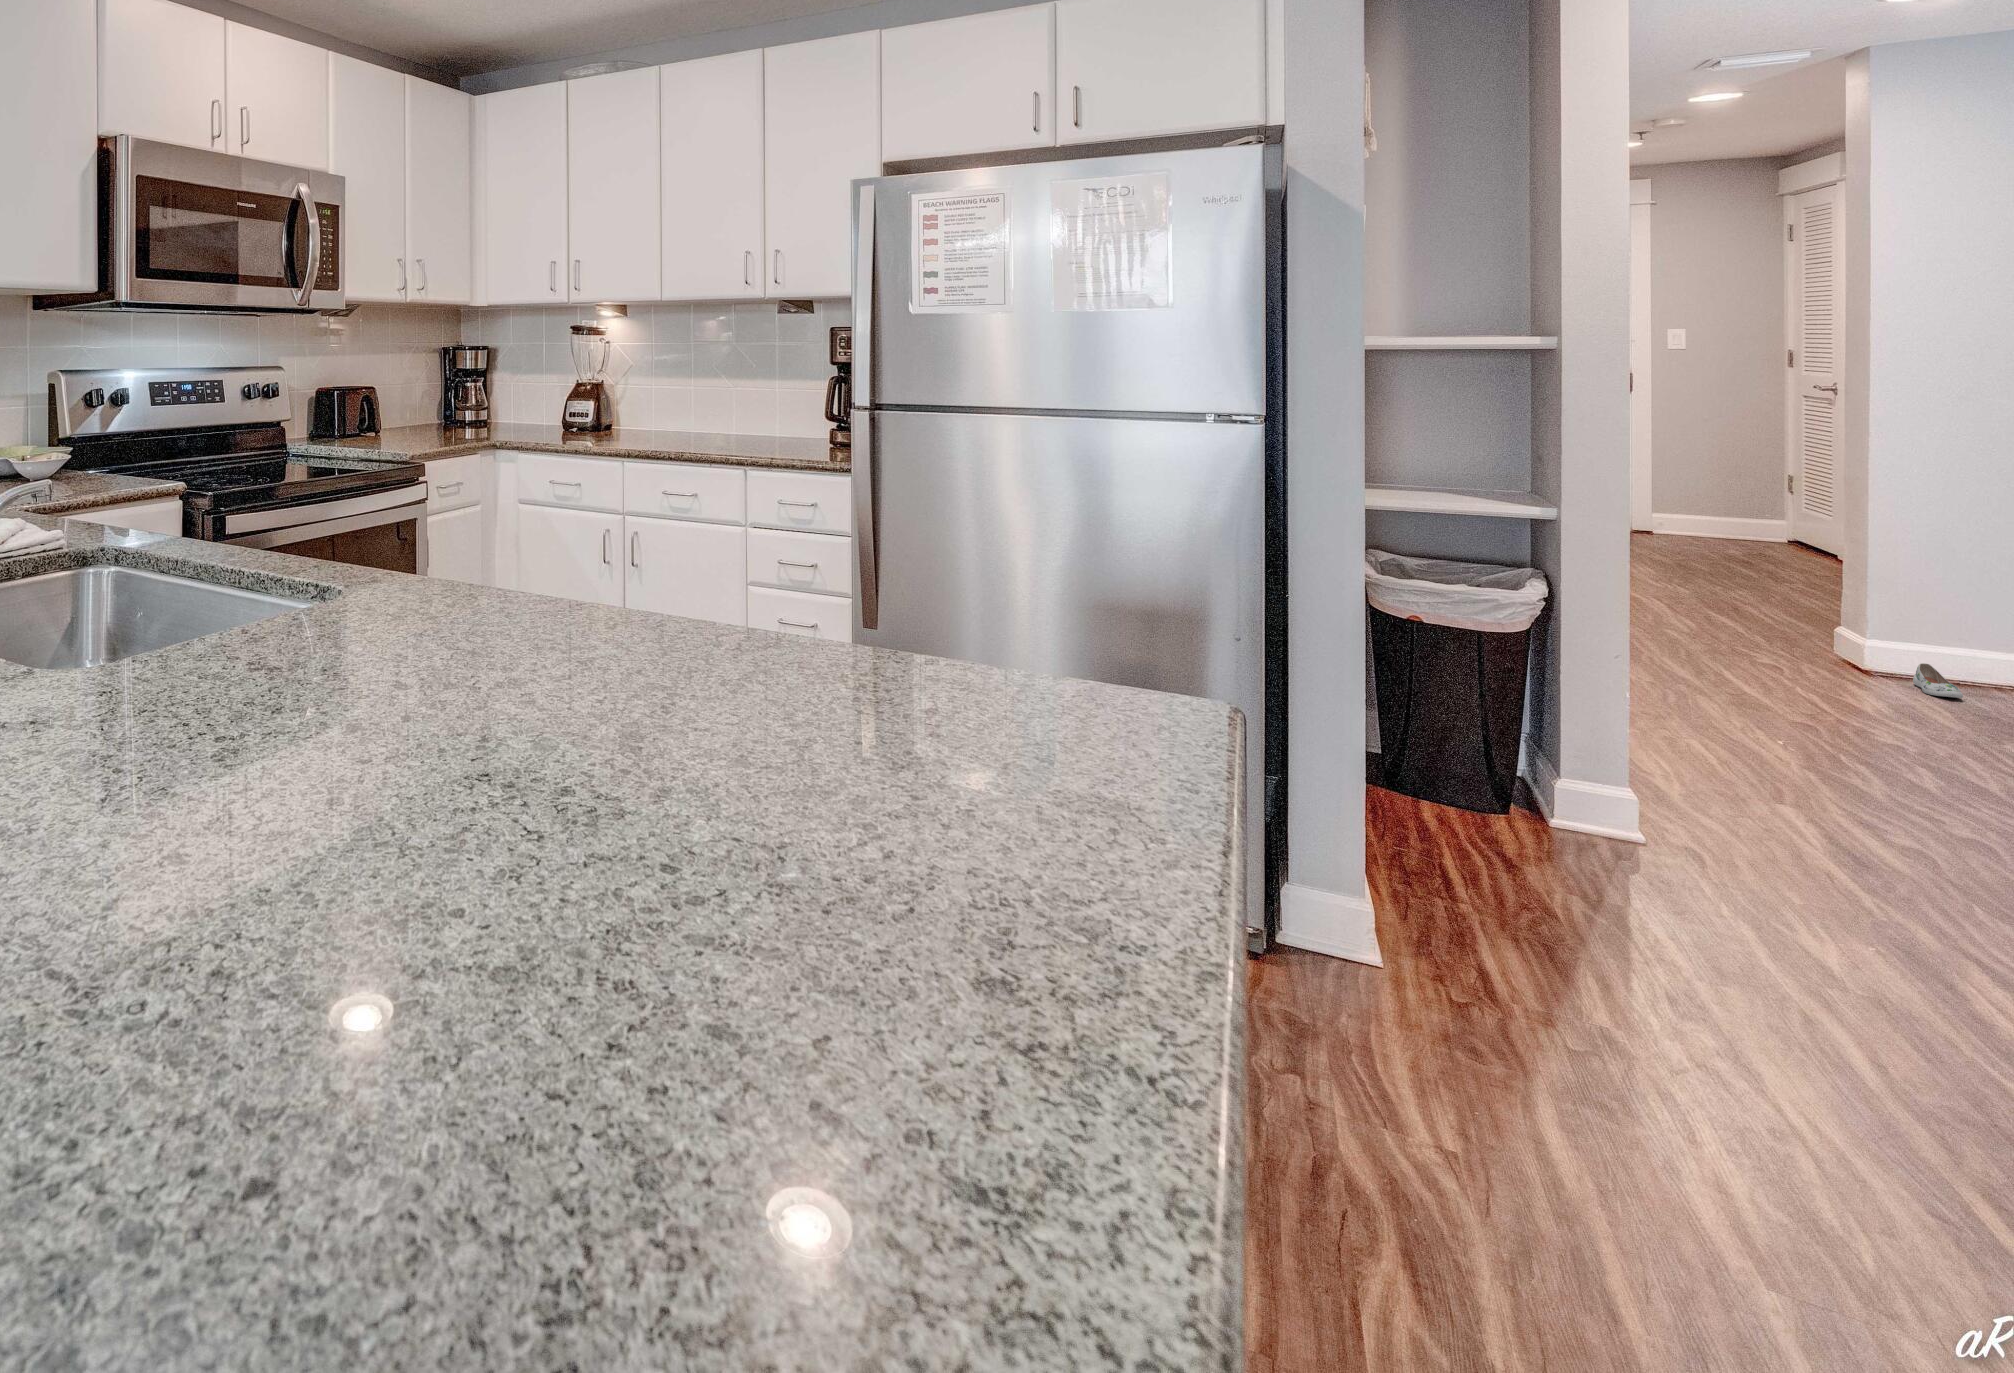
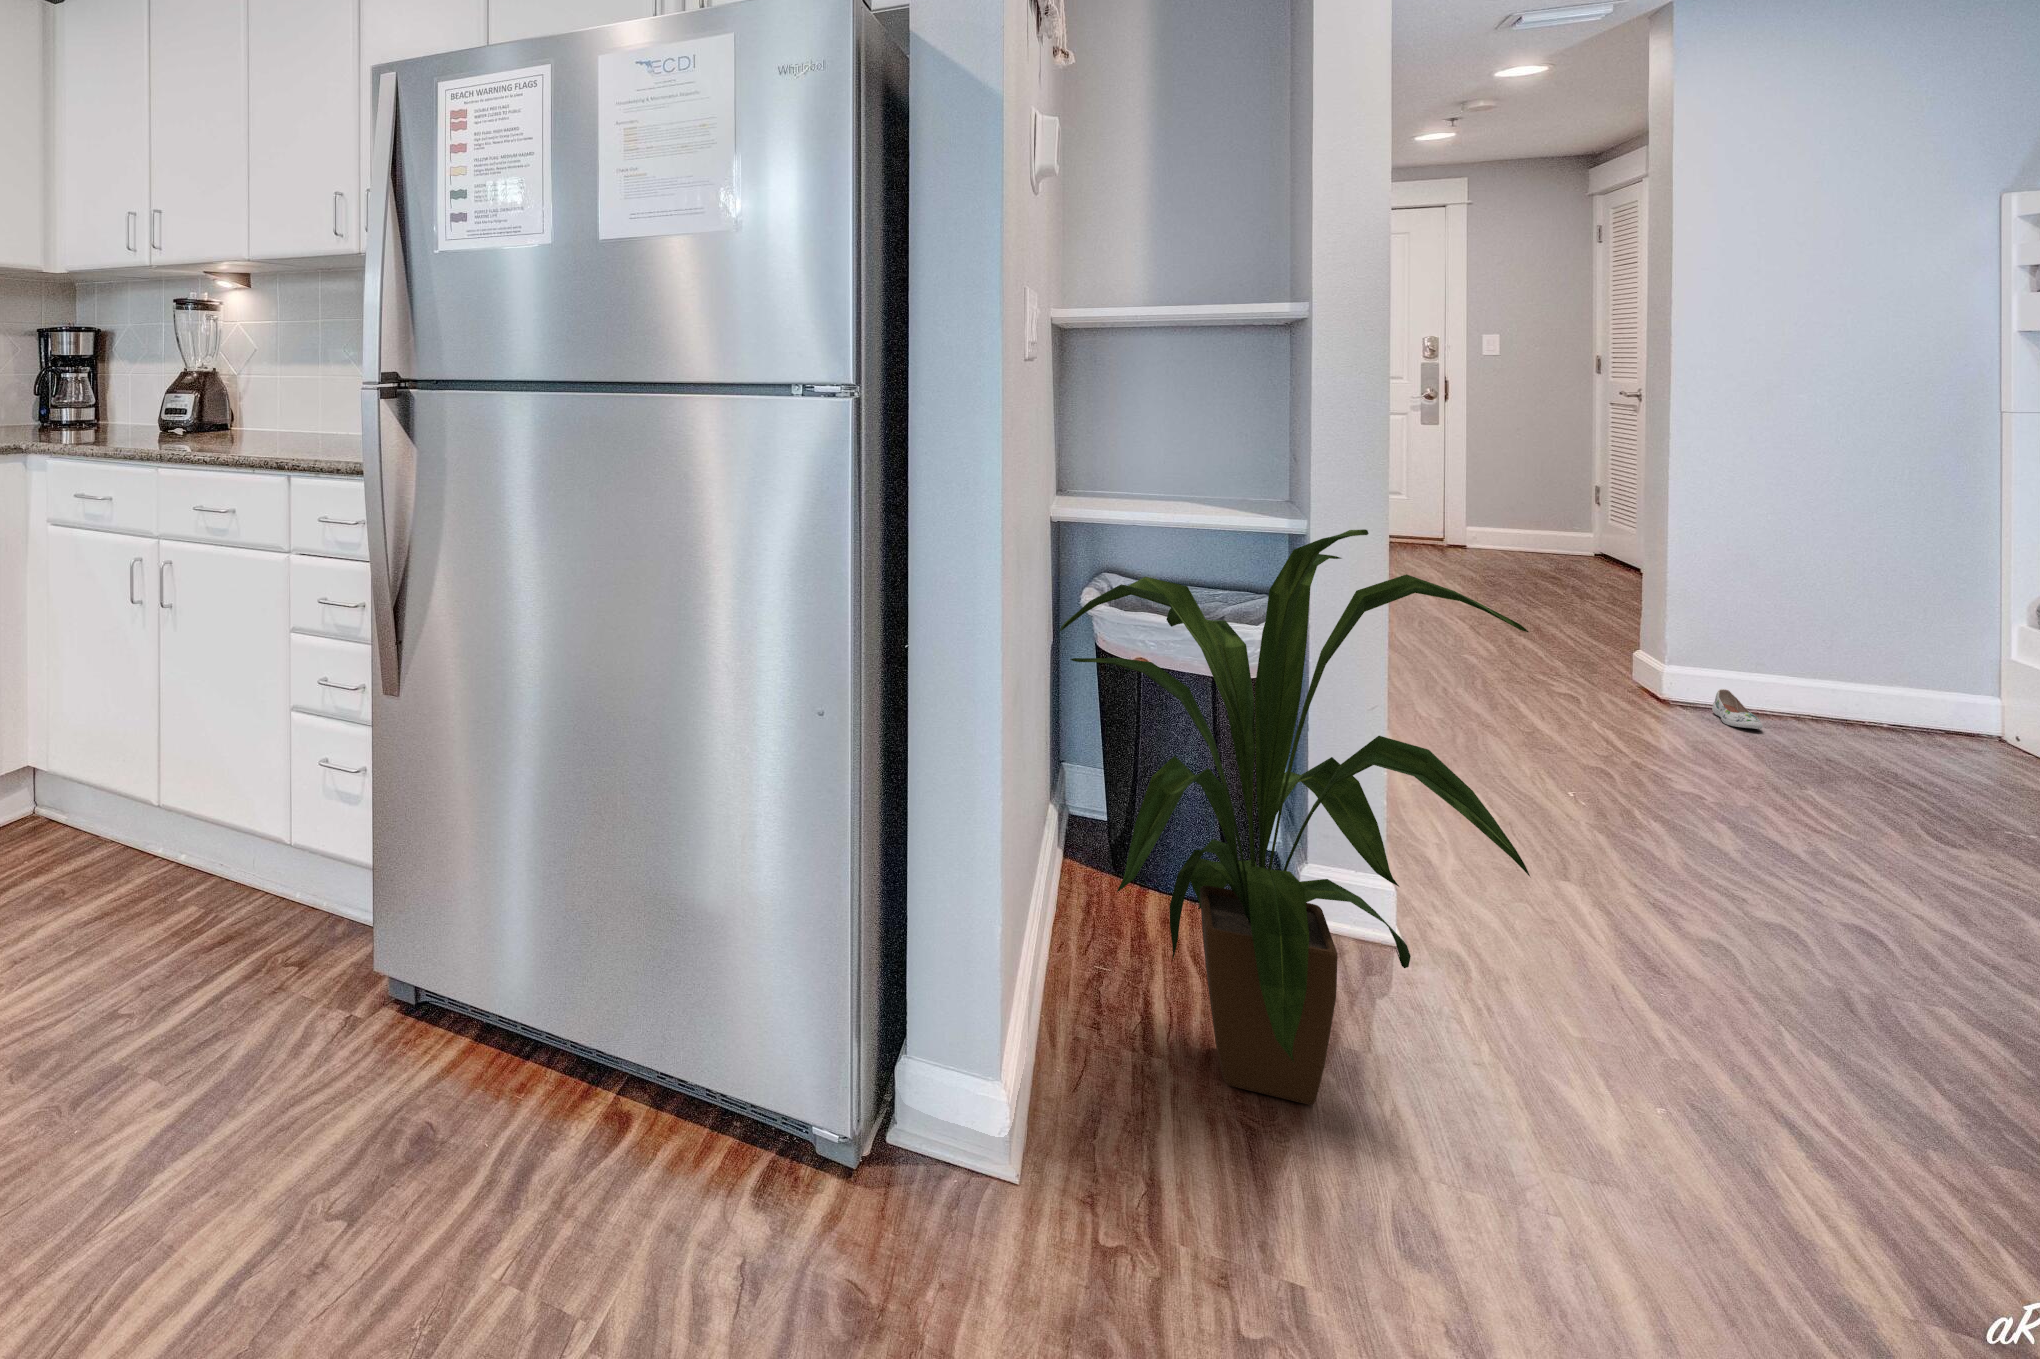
house plant: none [1368,519,1777,932] -> present [1060,529,1530,1105]

